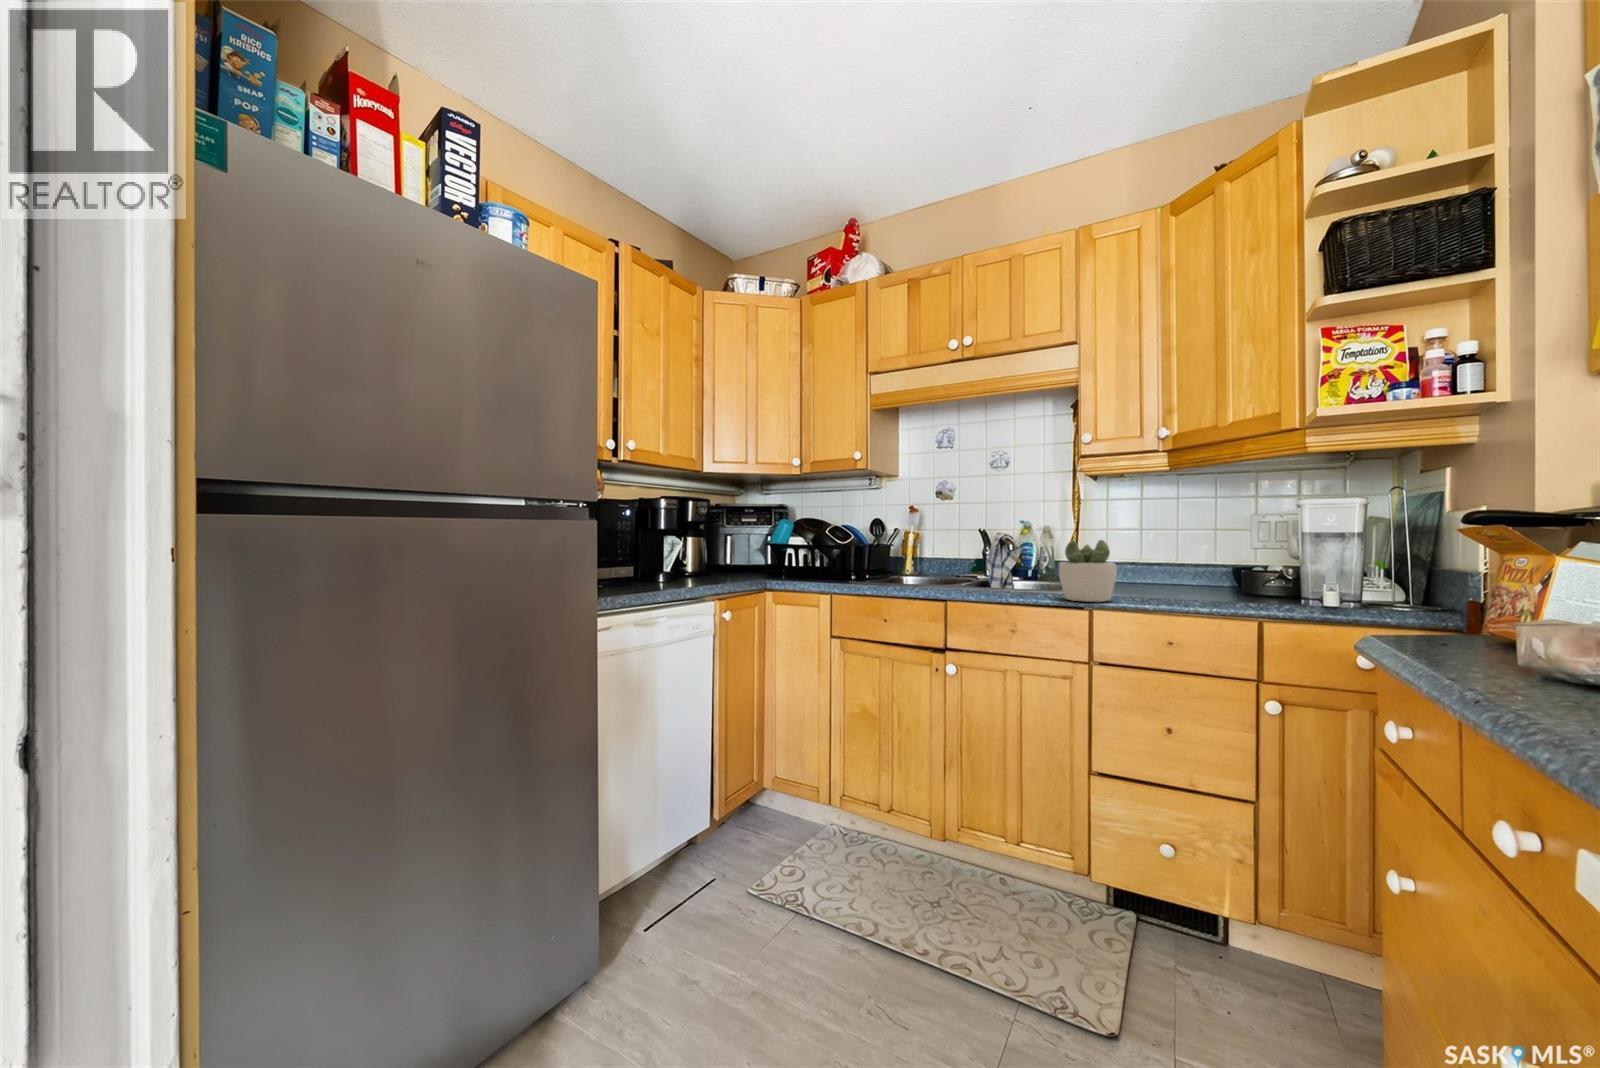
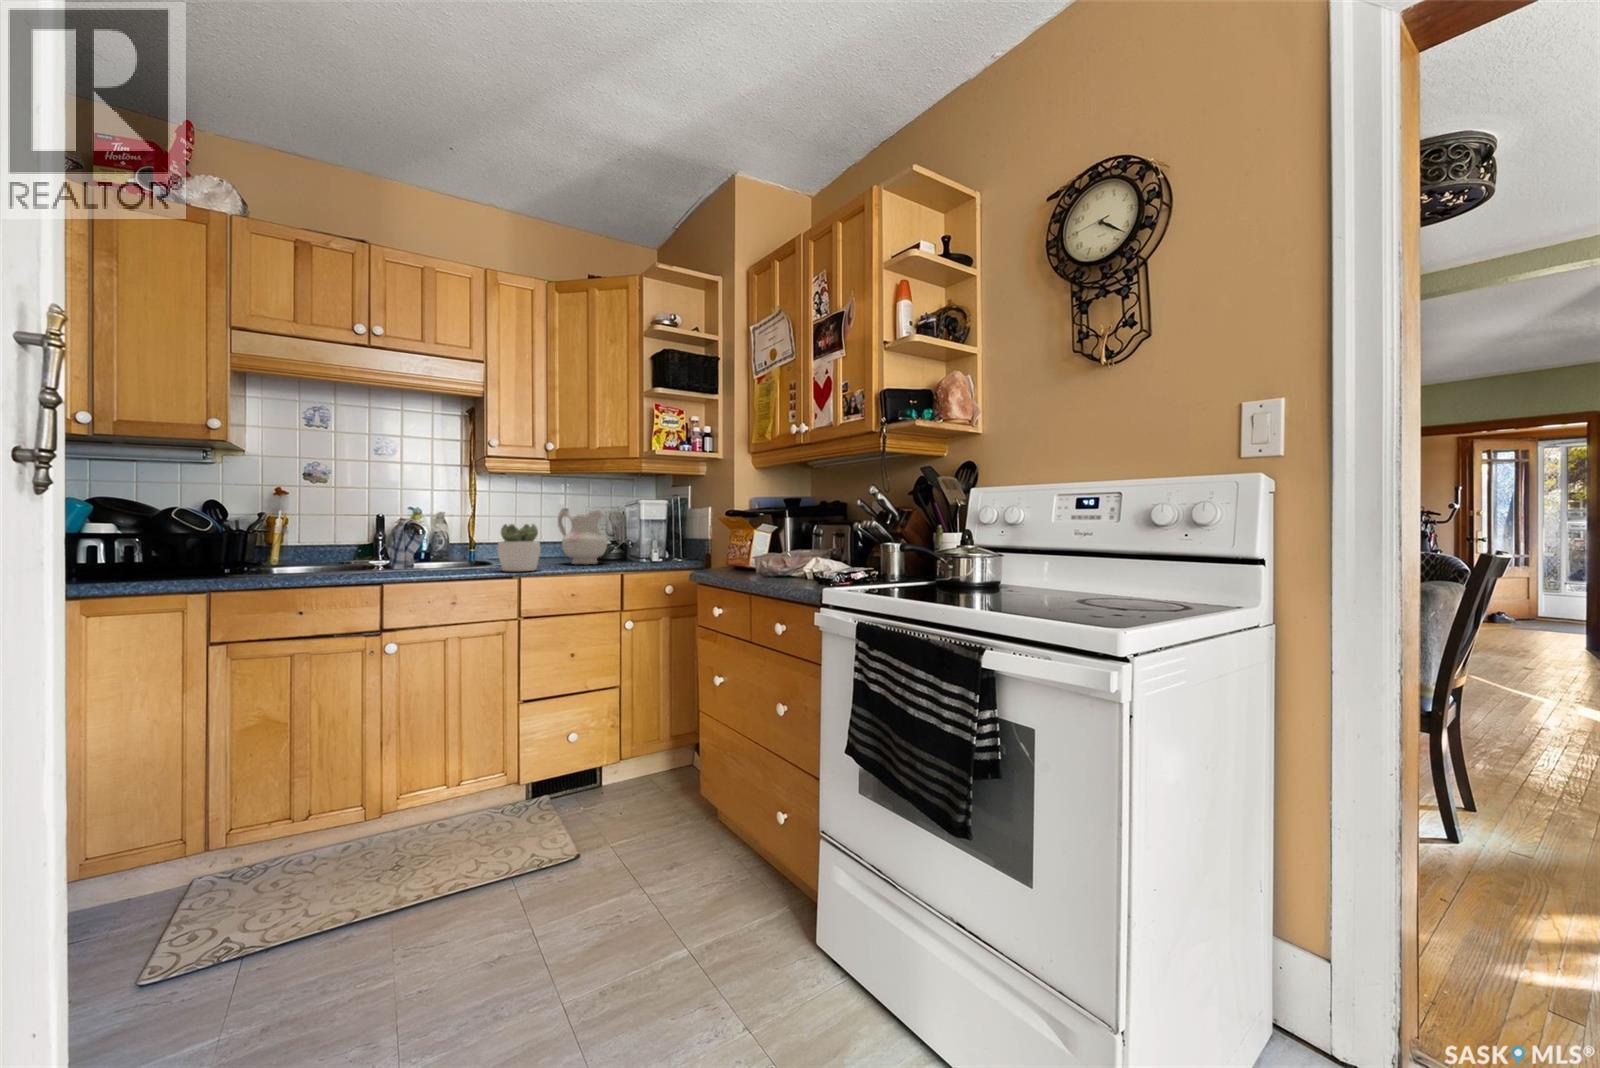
ceramic pitcher: none [1169,516,1246,597] -> present [558,508,607,564]

